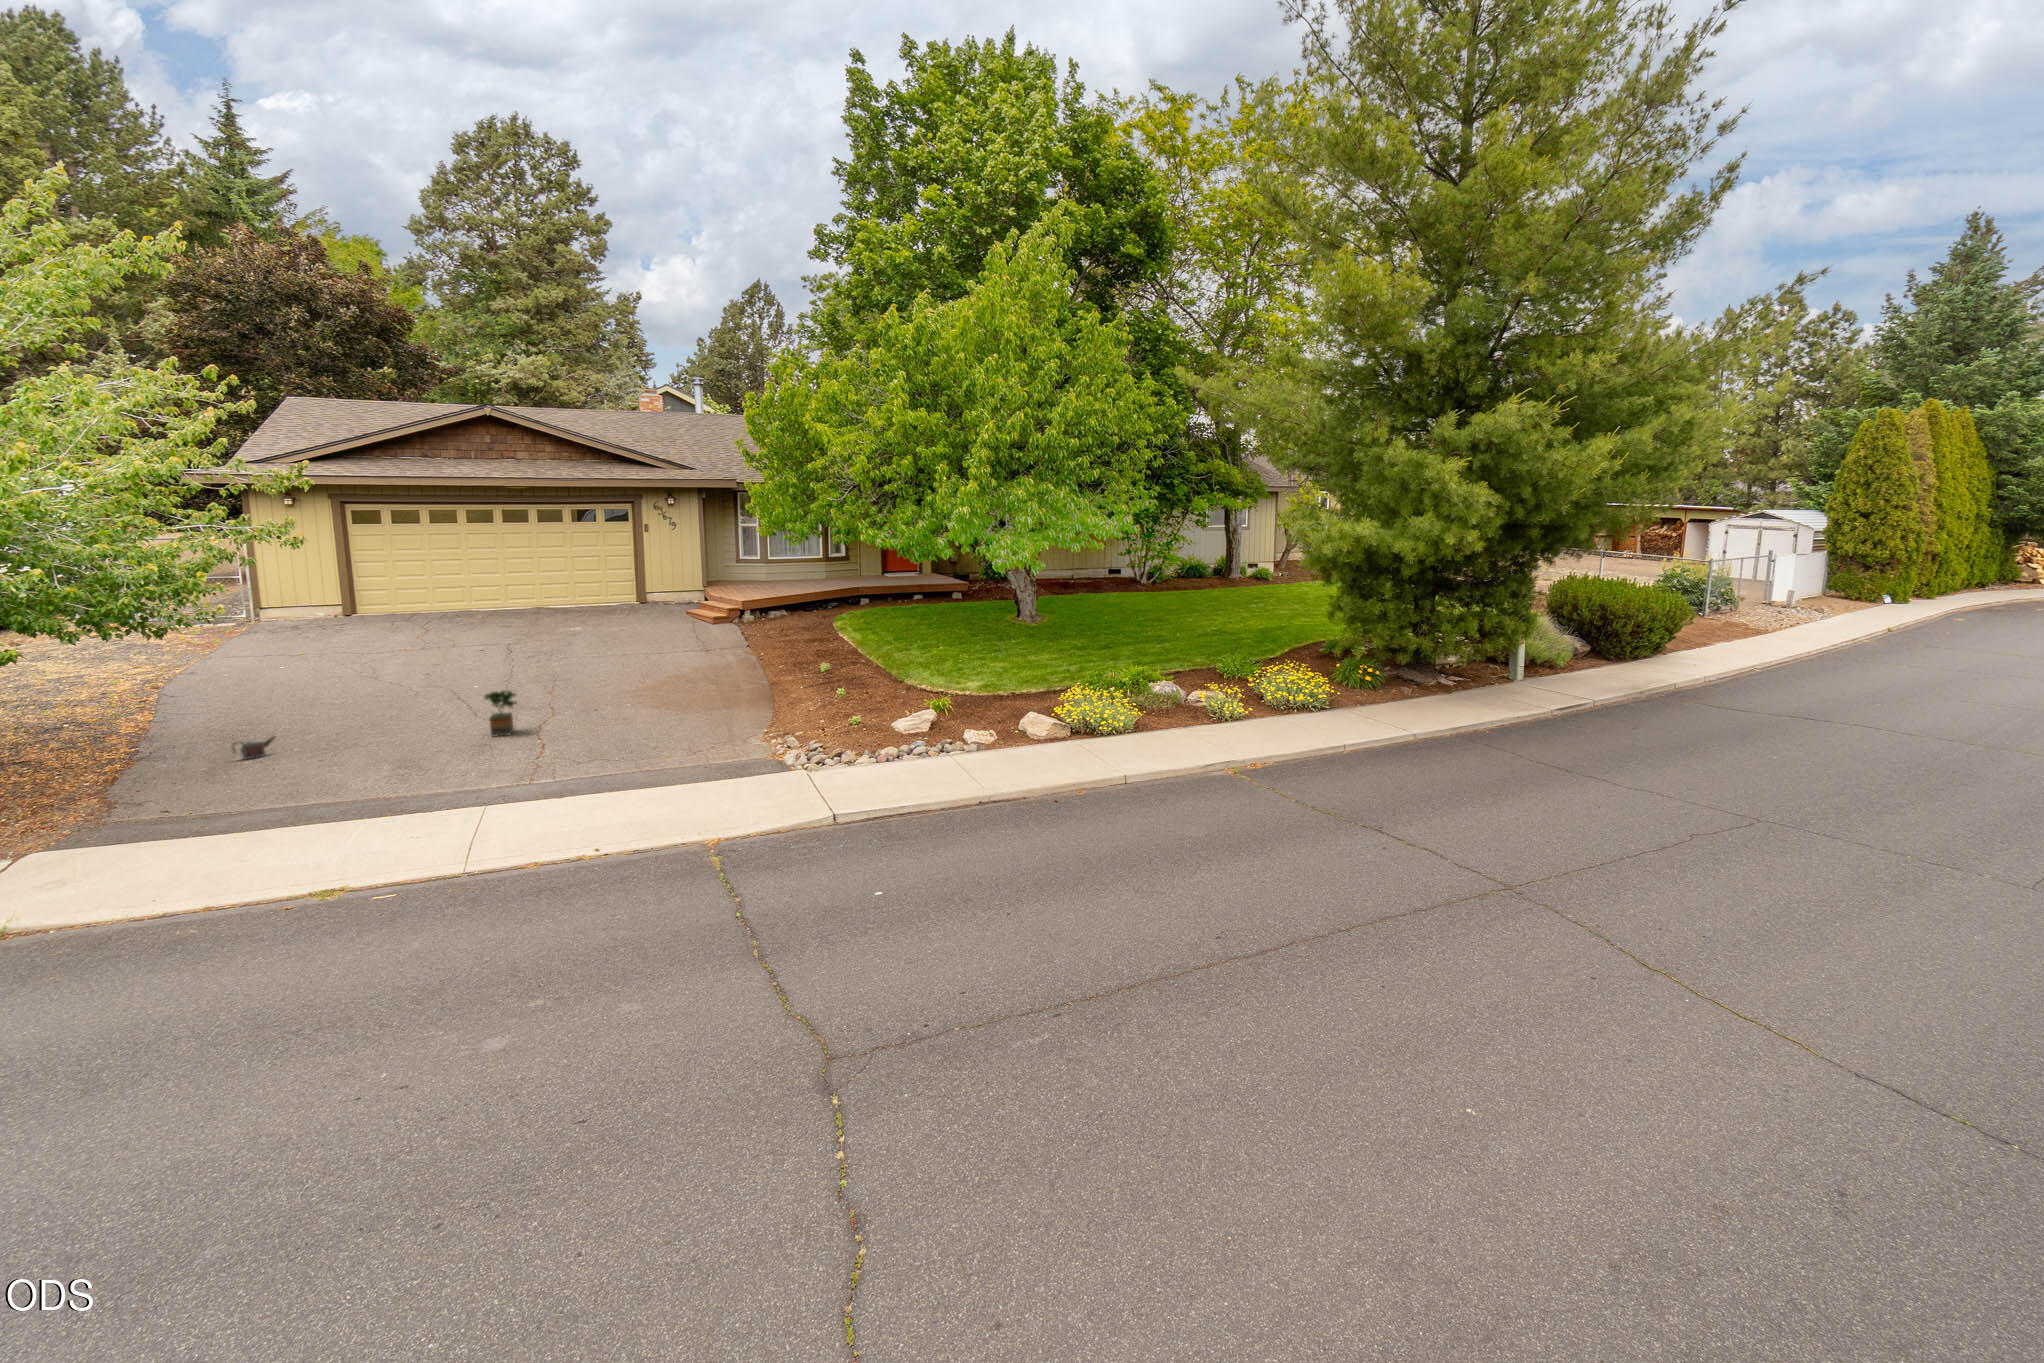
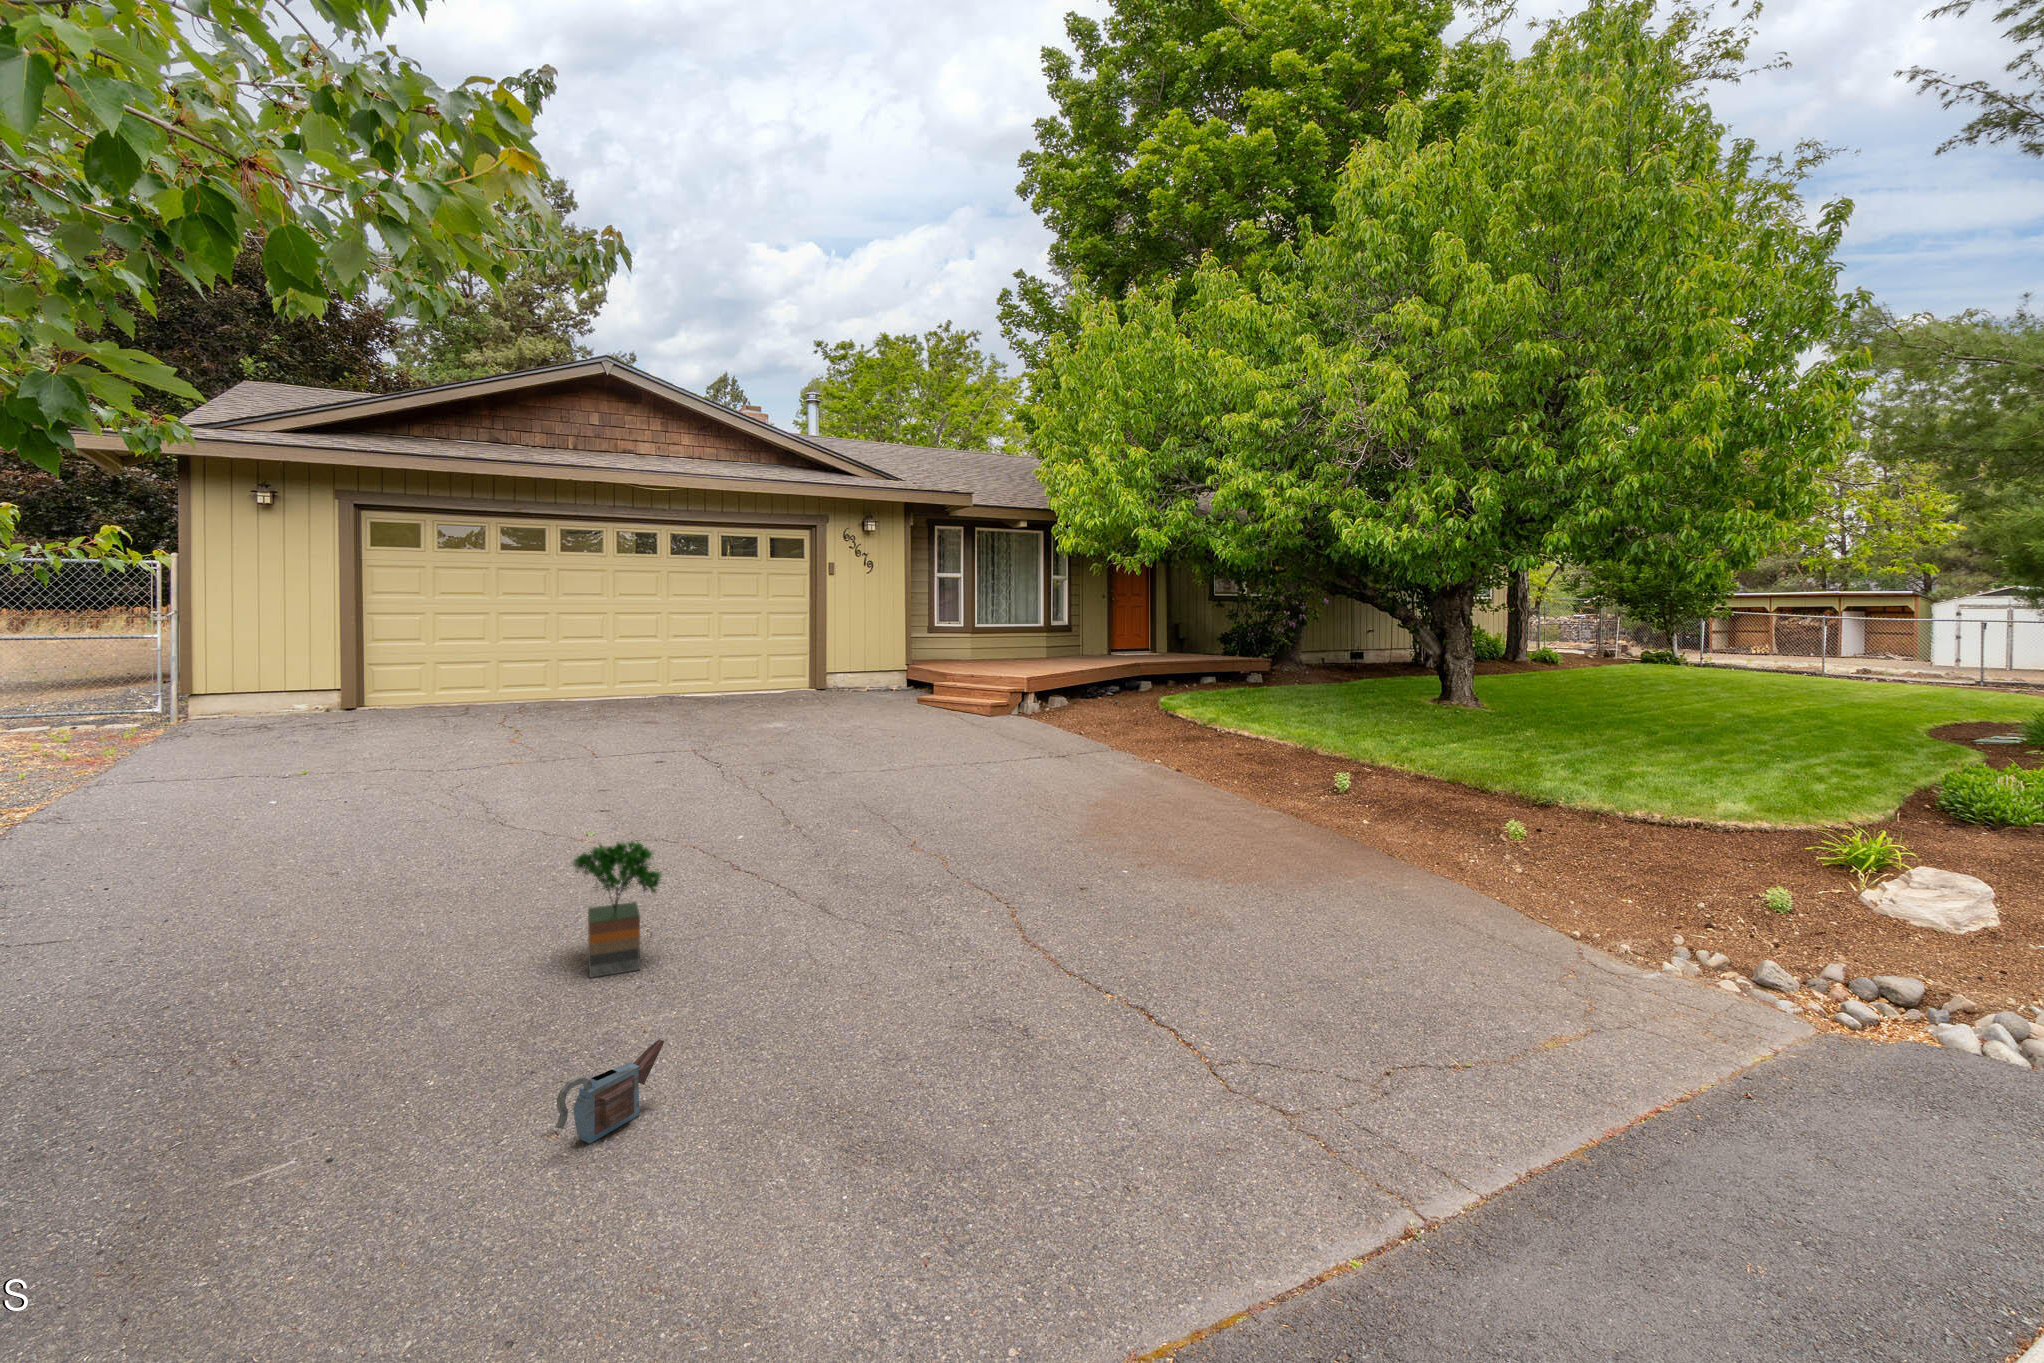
potted tree: present [484,691,516,737] -> present [573,841,662,978]

